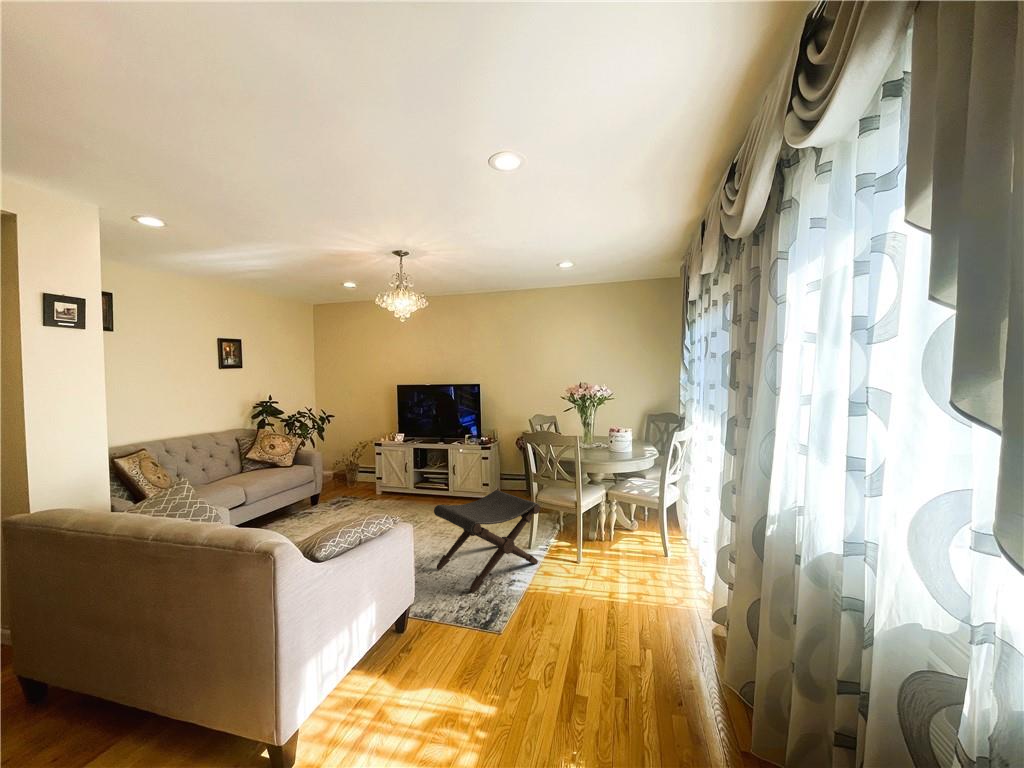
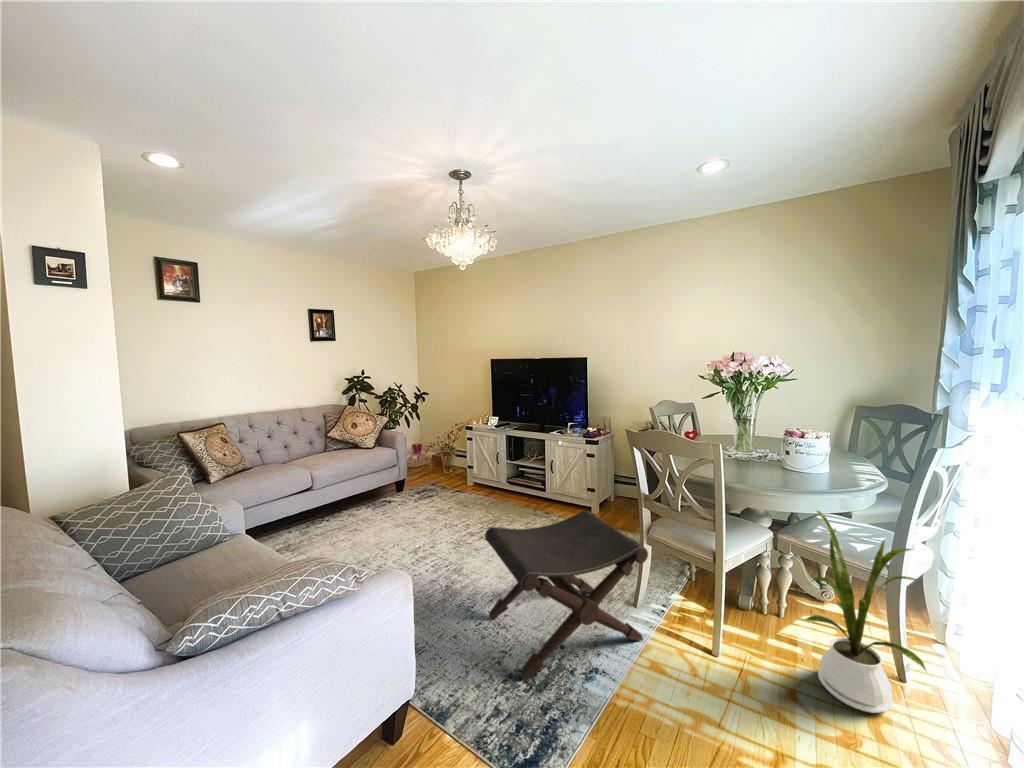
house plant: none [618,467,671,570] -> present [806,511,926,713]

